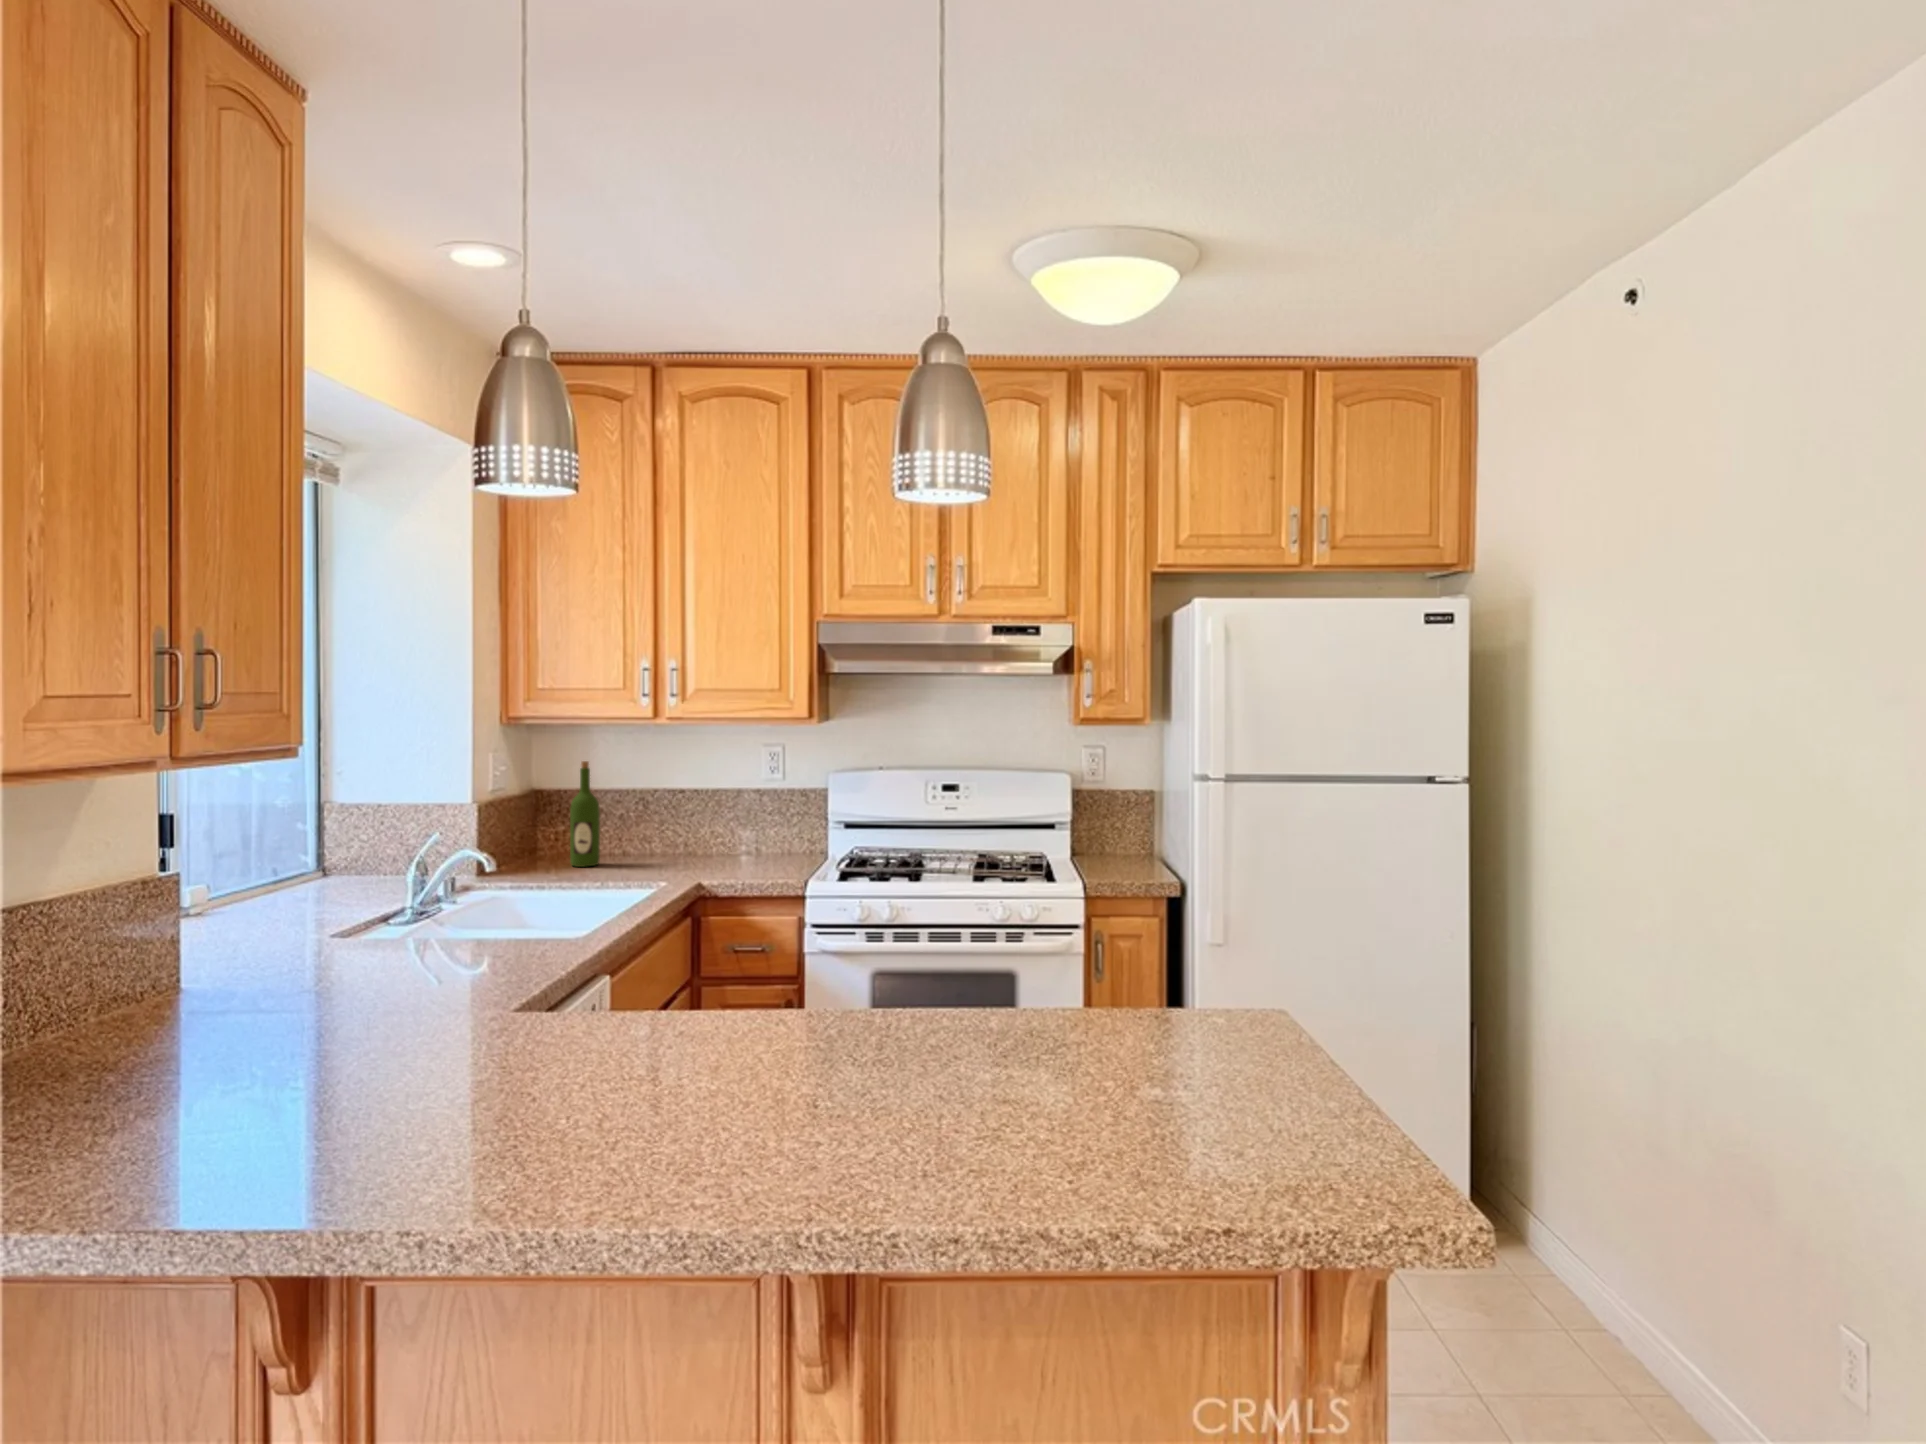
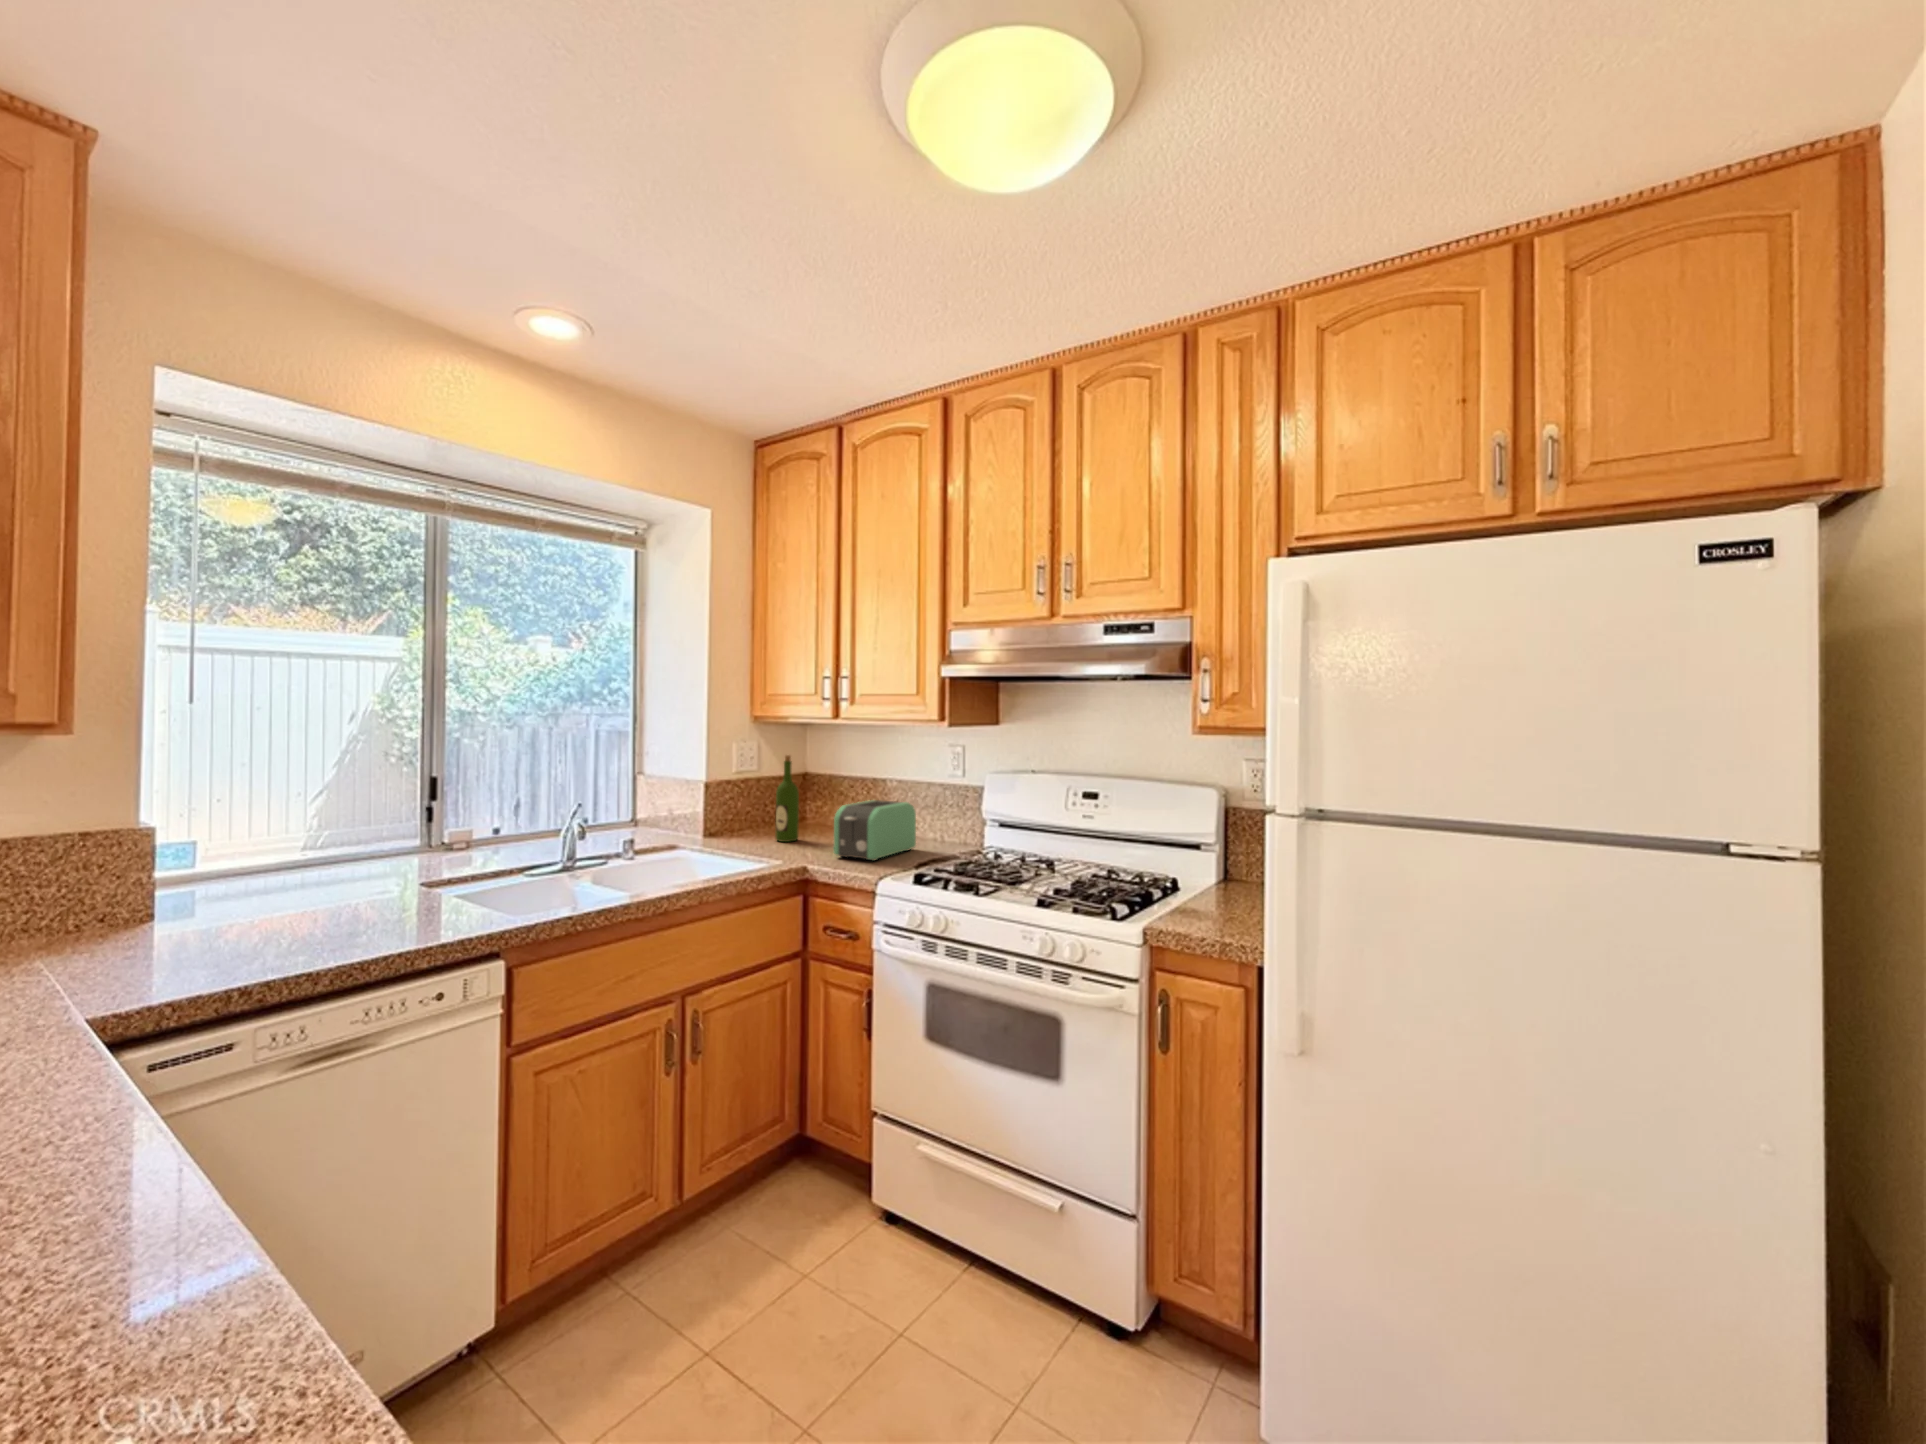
toaster: none [691,807,755,872] -> present [834,800,916,861]

